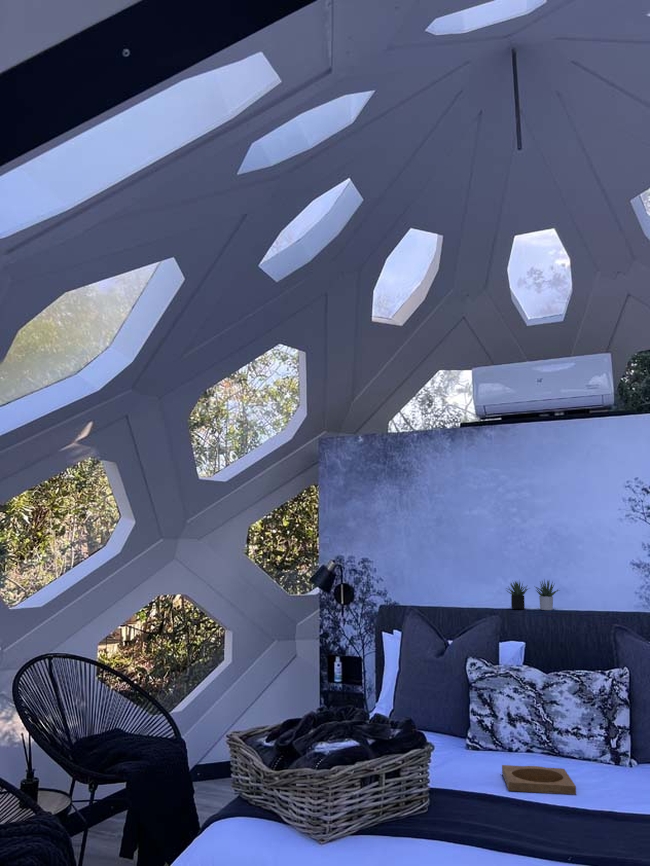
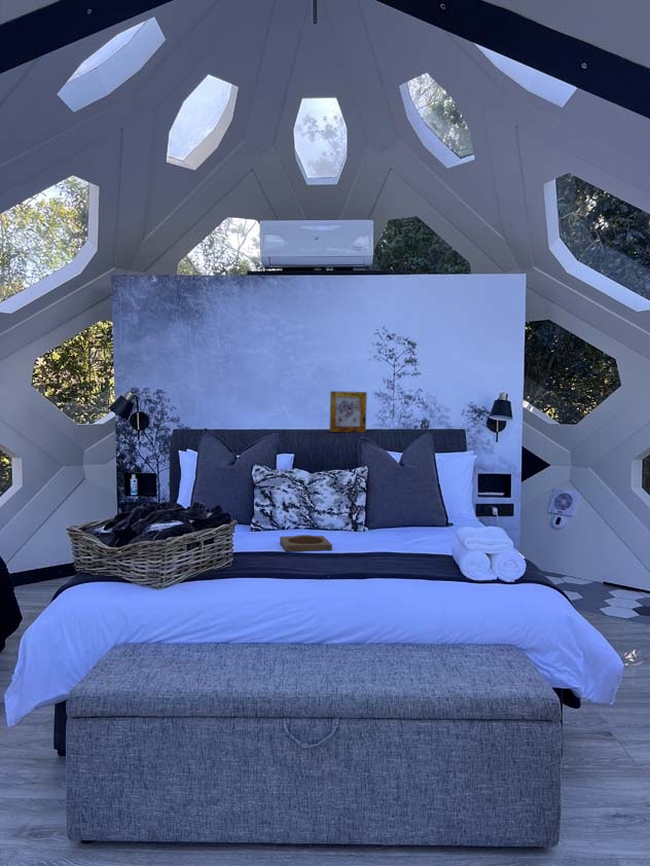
picture frame: none [572,561,624,617] -> present [330,391,367,432]
succulent plant: present [507,581,558,610] -> none [277,405,320,429]

